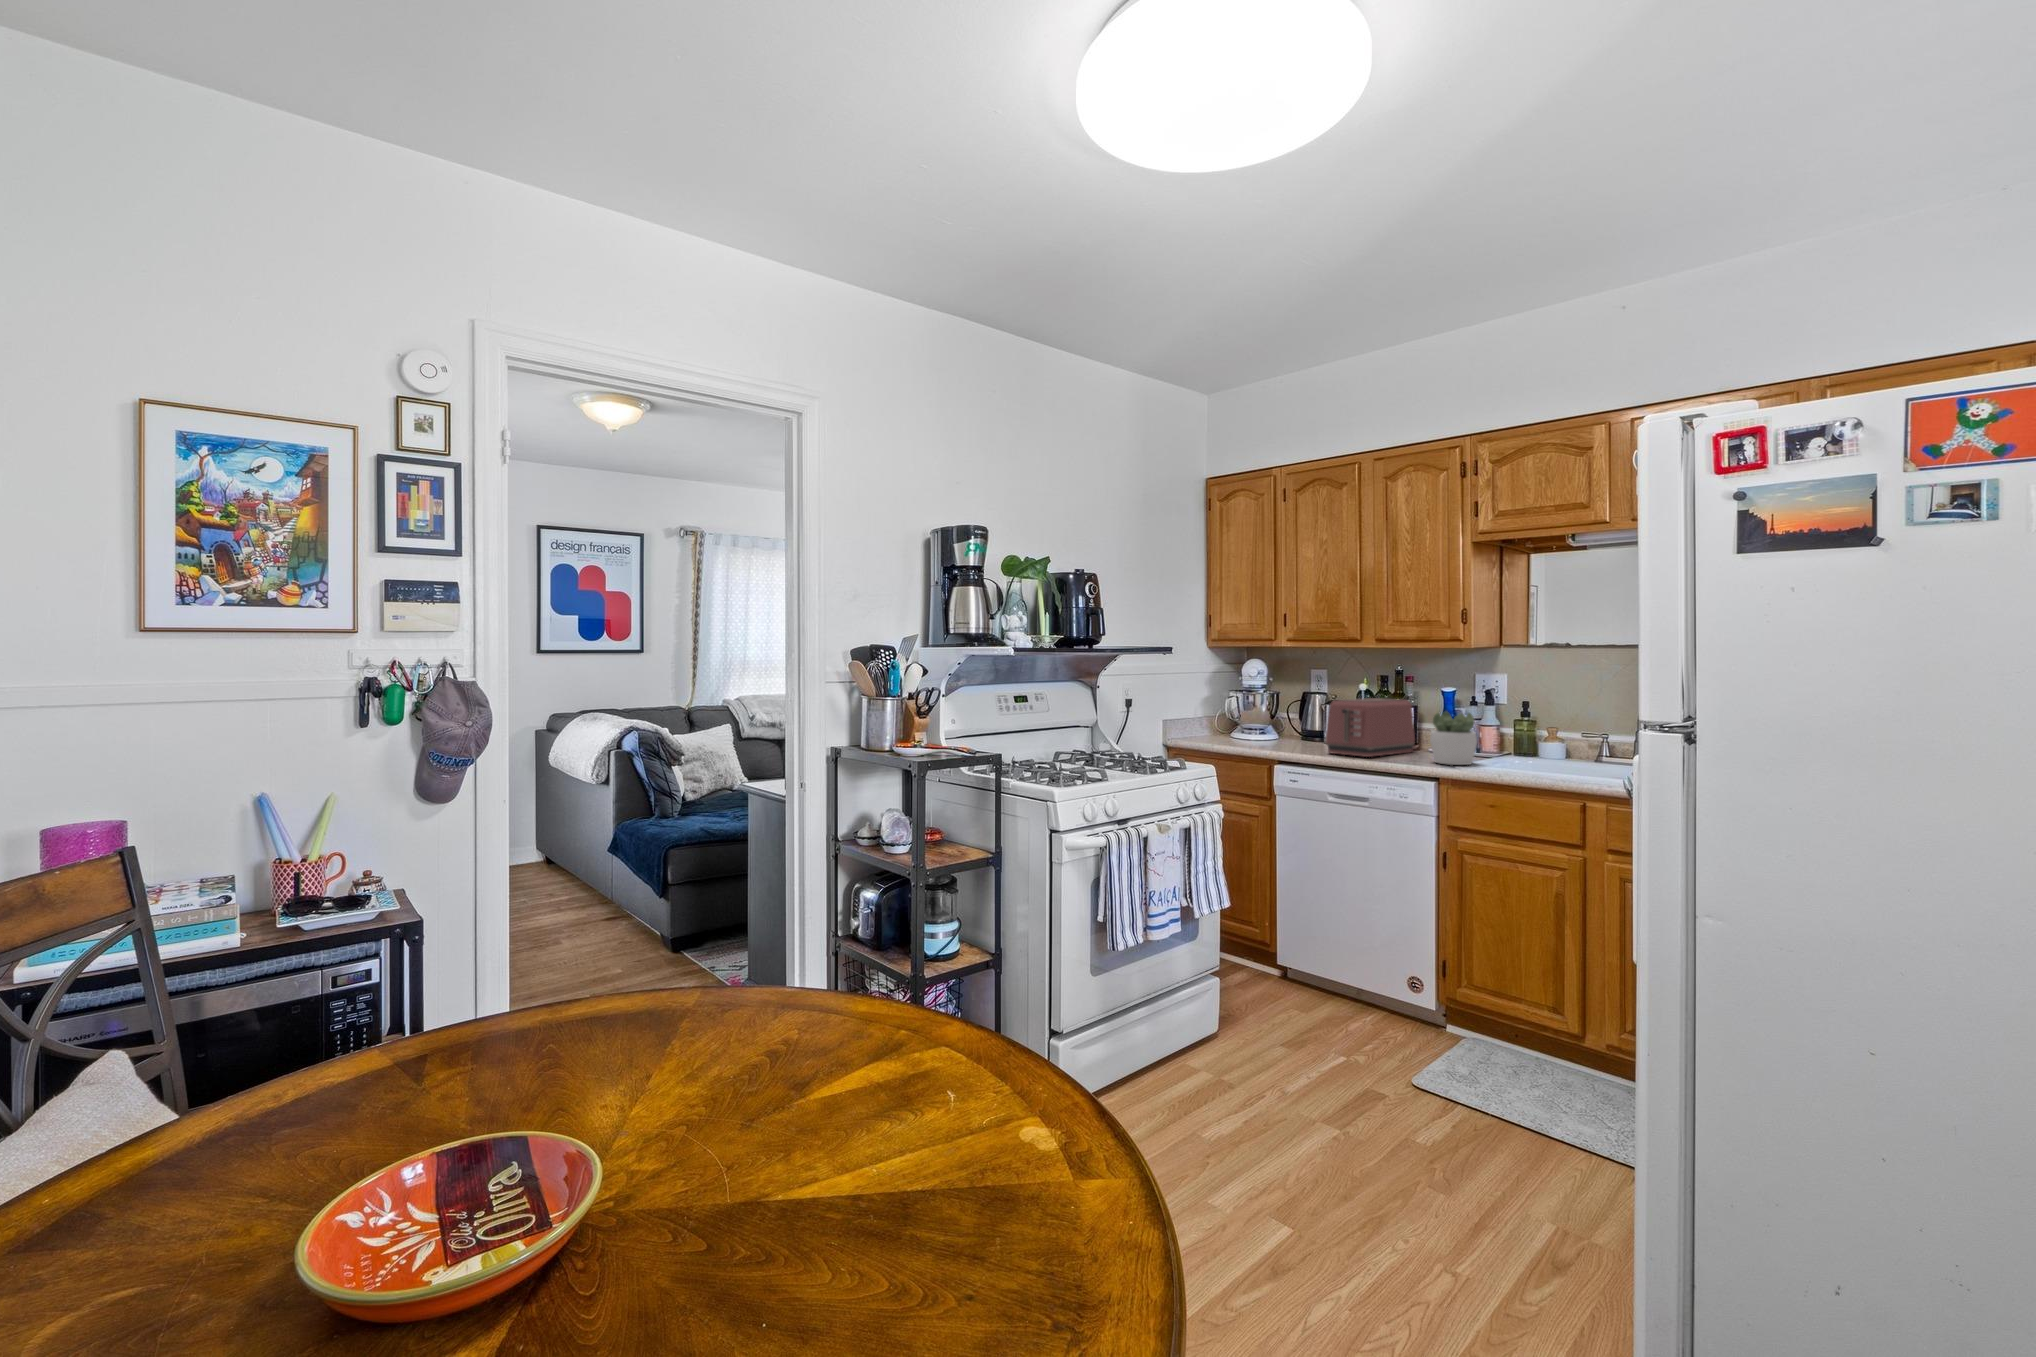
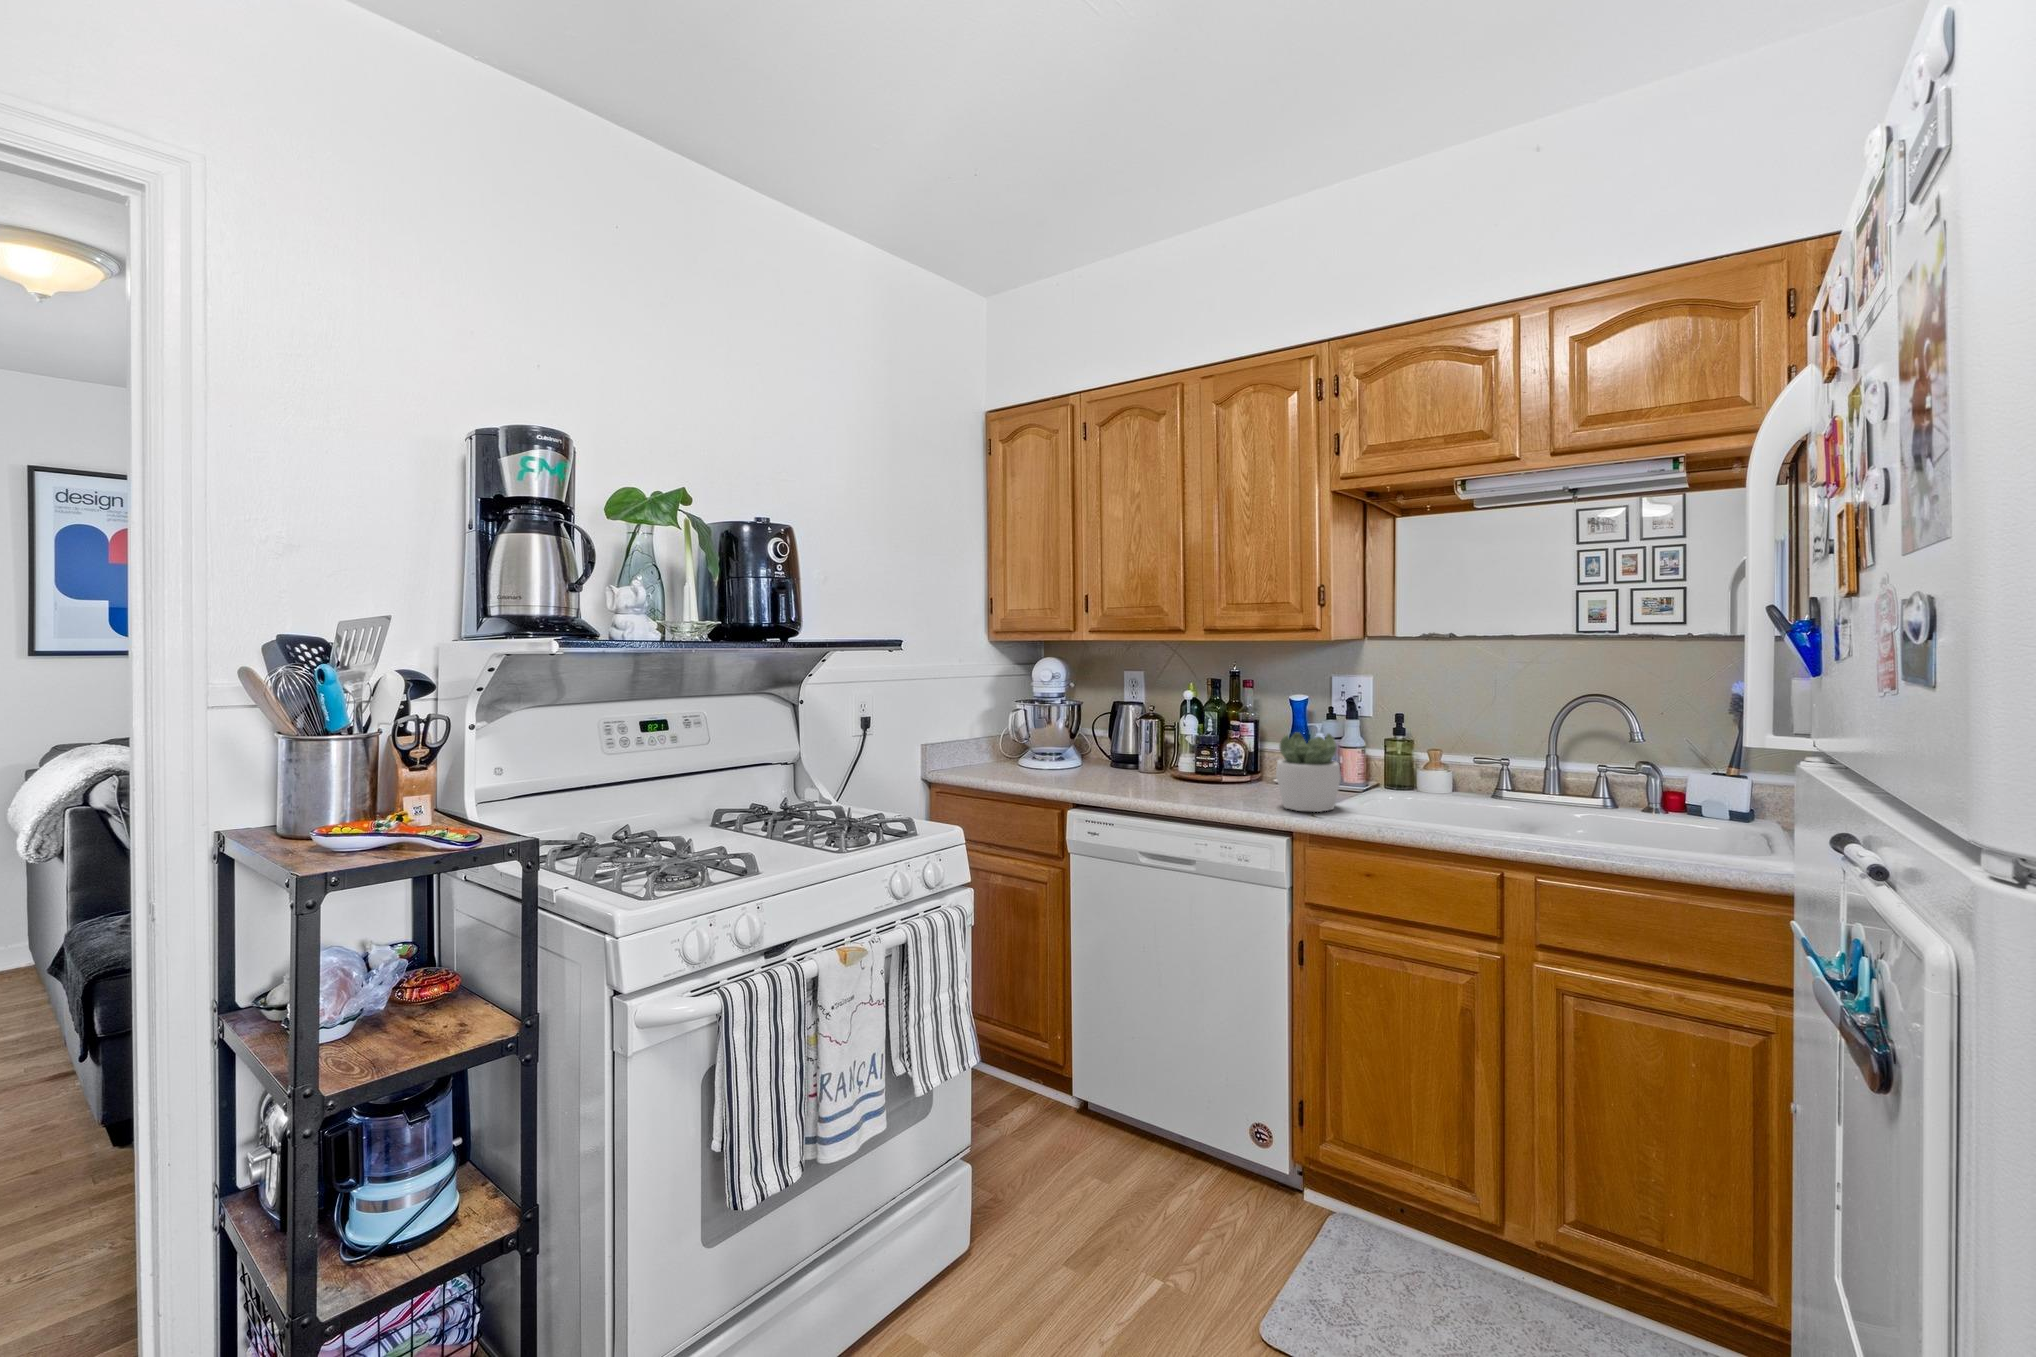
toaster: present [1326,698,1415,757] -> none [1135,711,1256,799]

